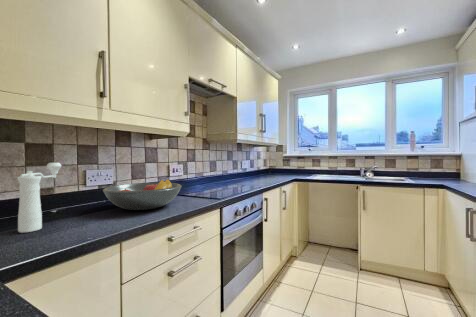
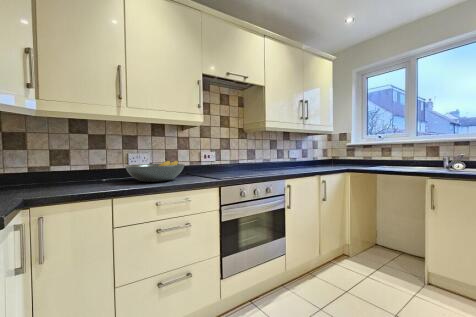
pepper mill: present [17,163,61,232] -> none [67,146,99,187]

